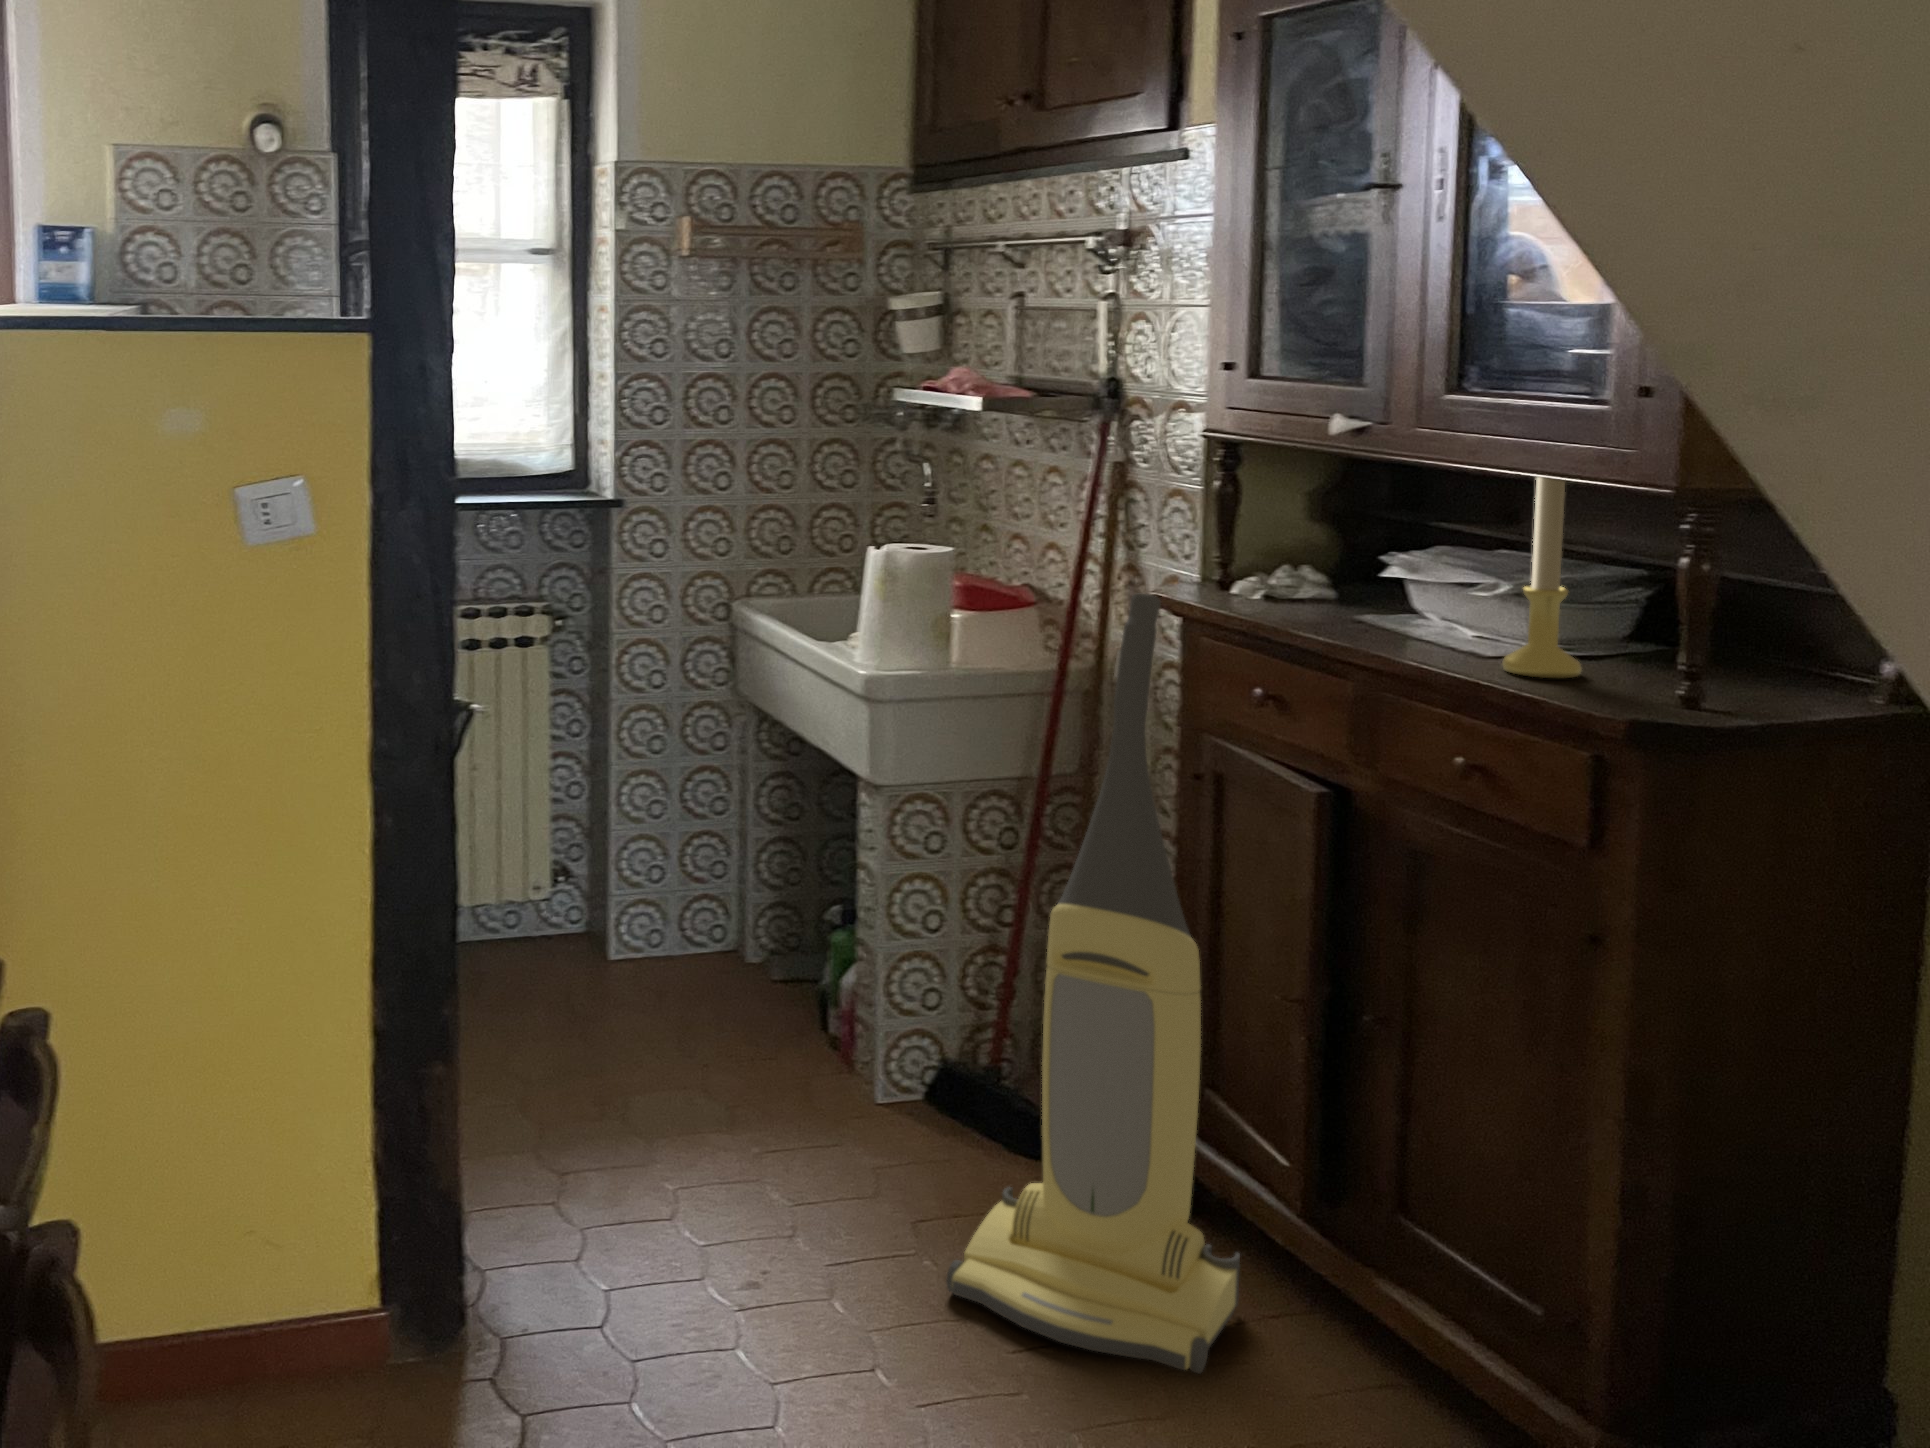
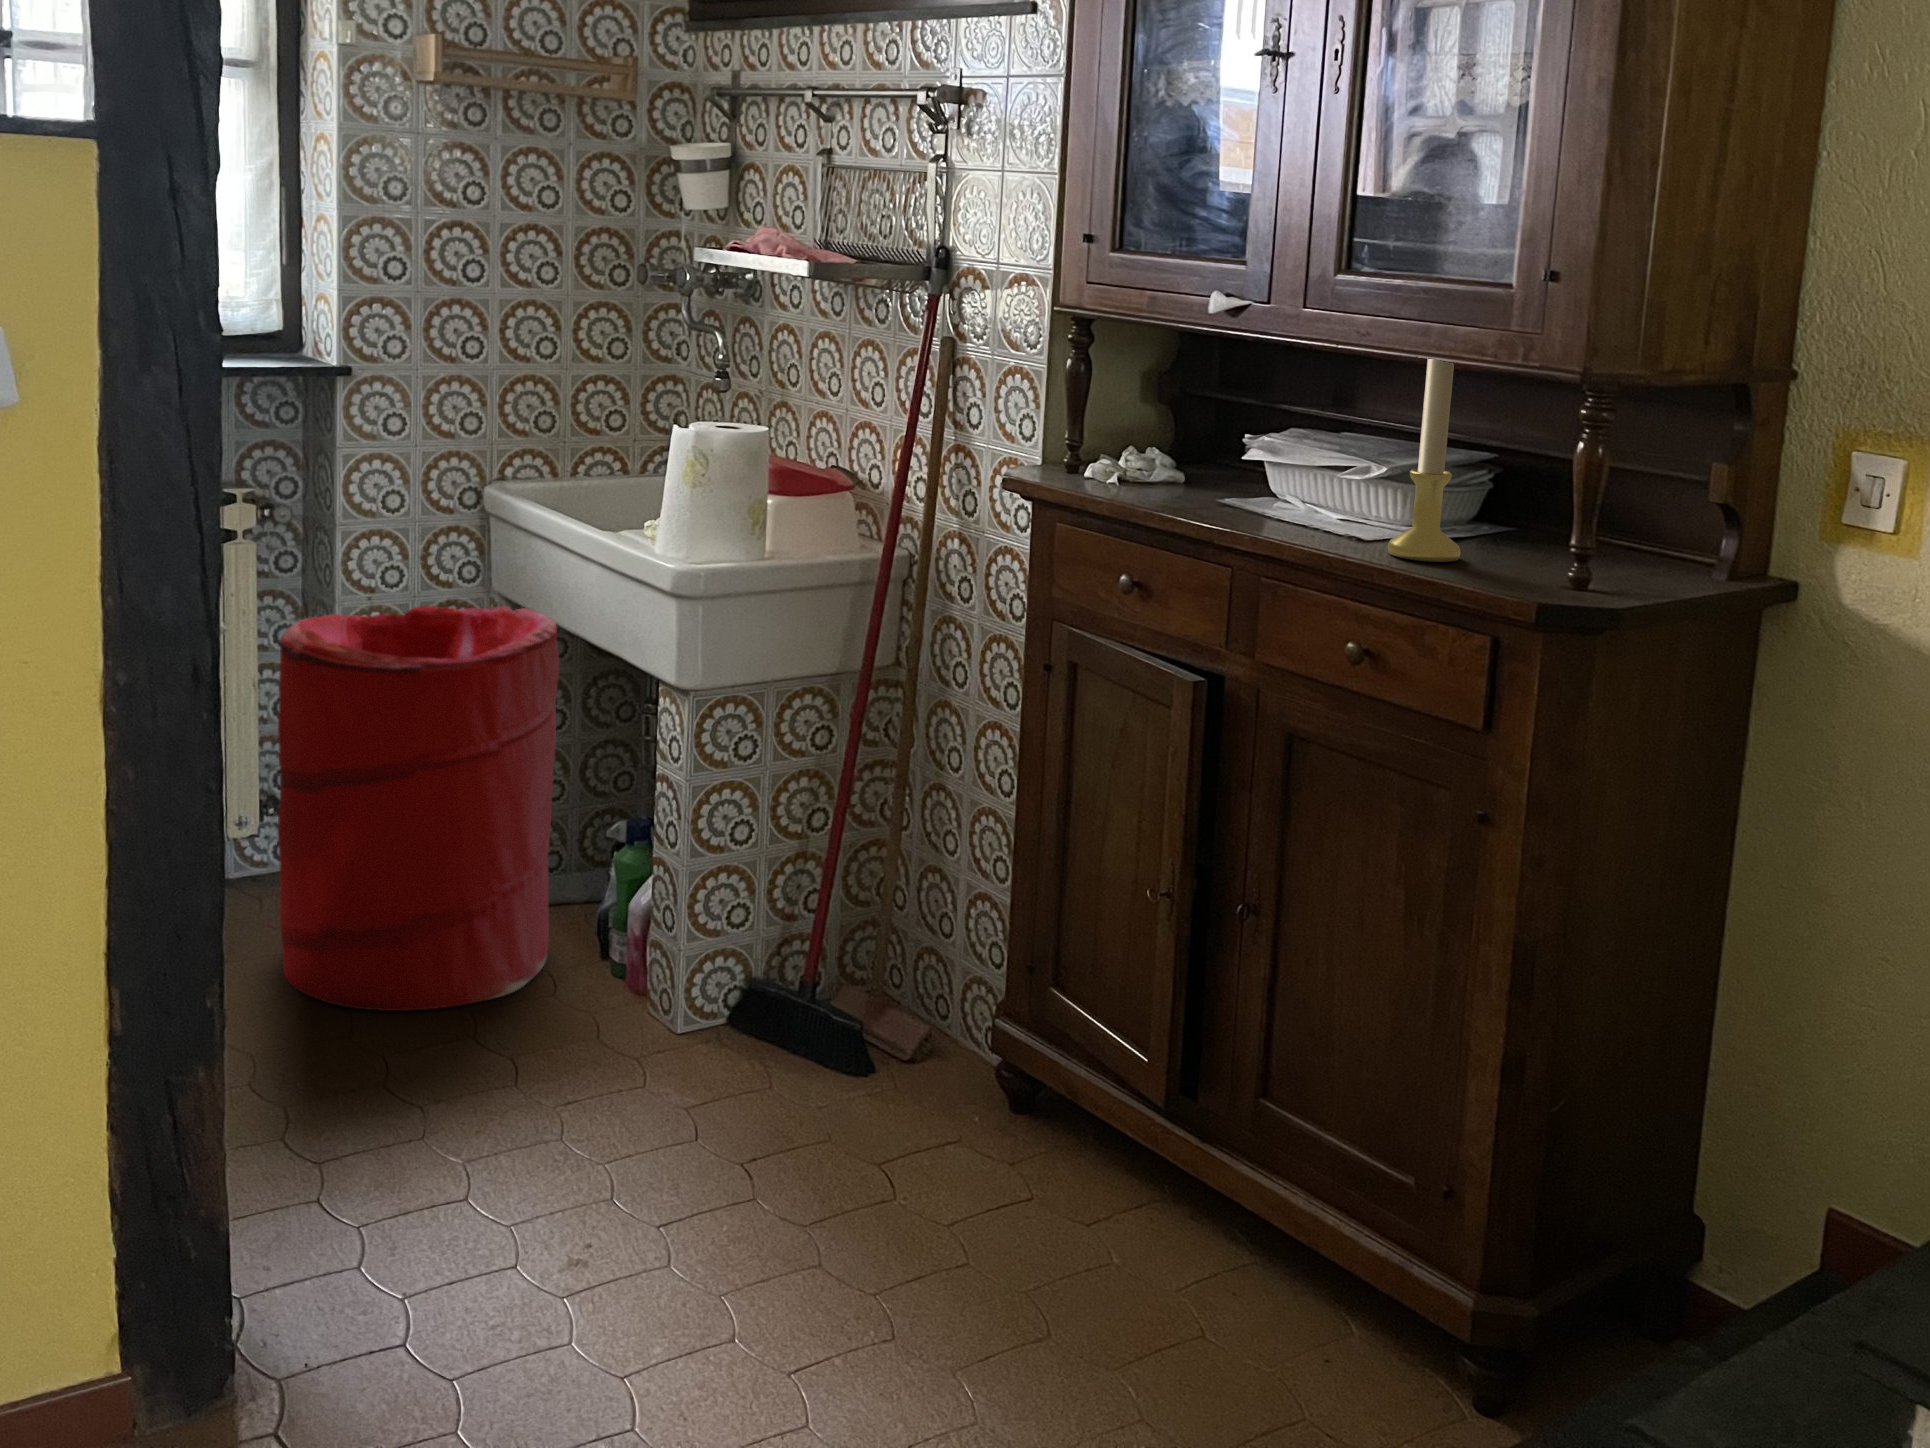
vacuum cleaner: present [946,594,1240,1374] -> none [796,478,1094,1286]
laundry hamper: none [555,705,784,1057] -> present [278,606,559,1011]

